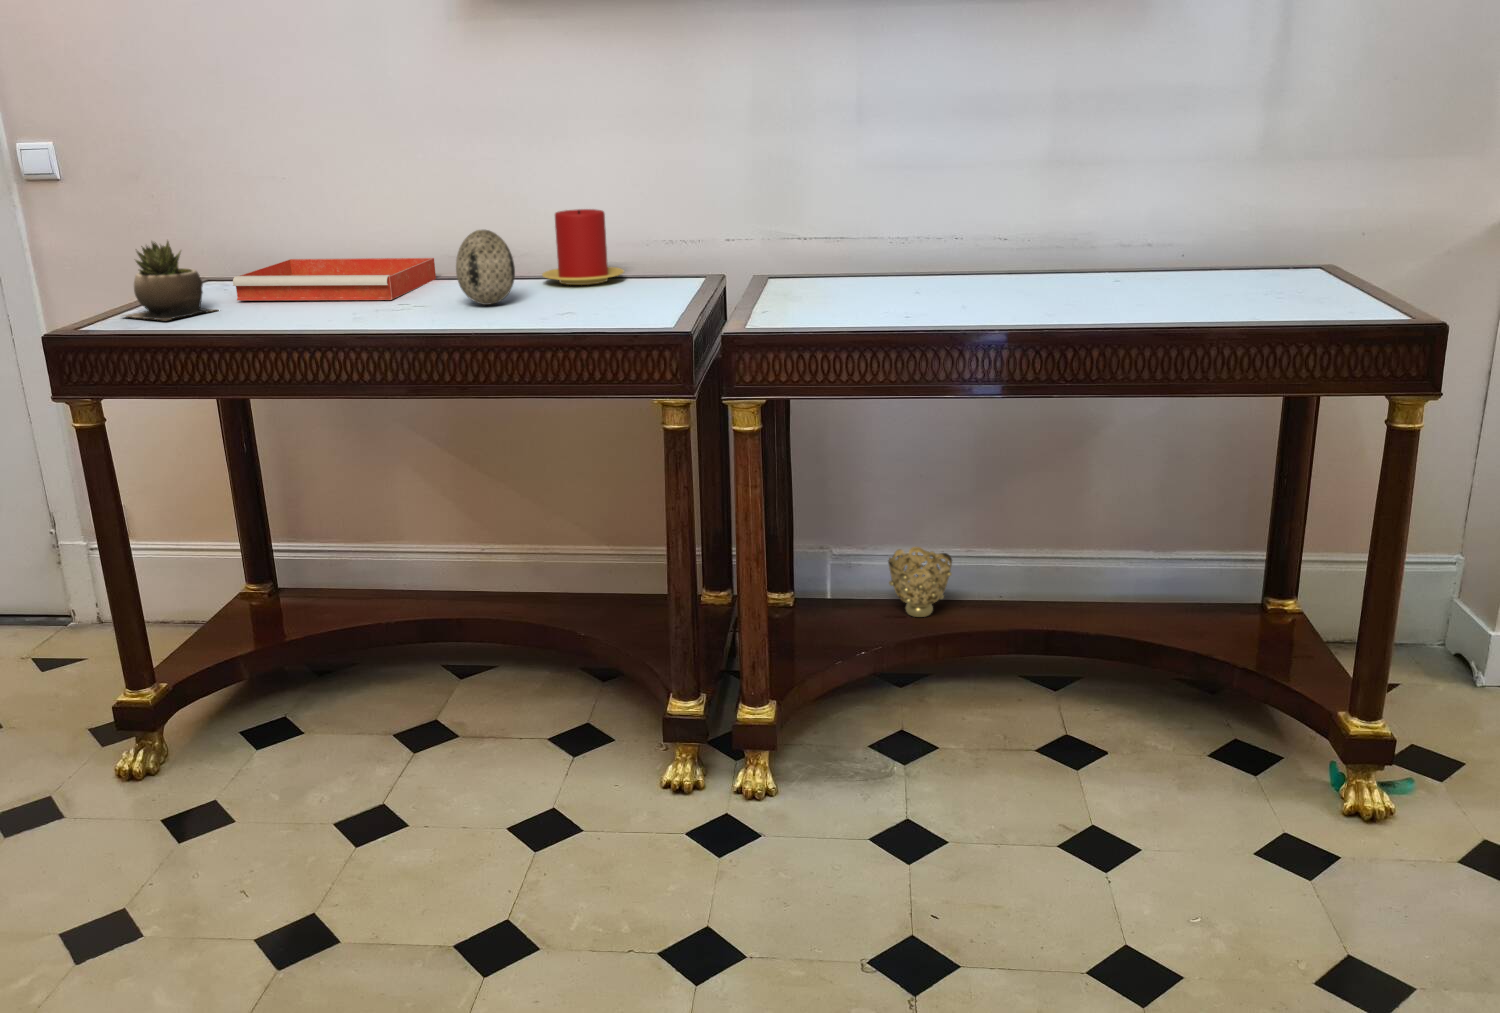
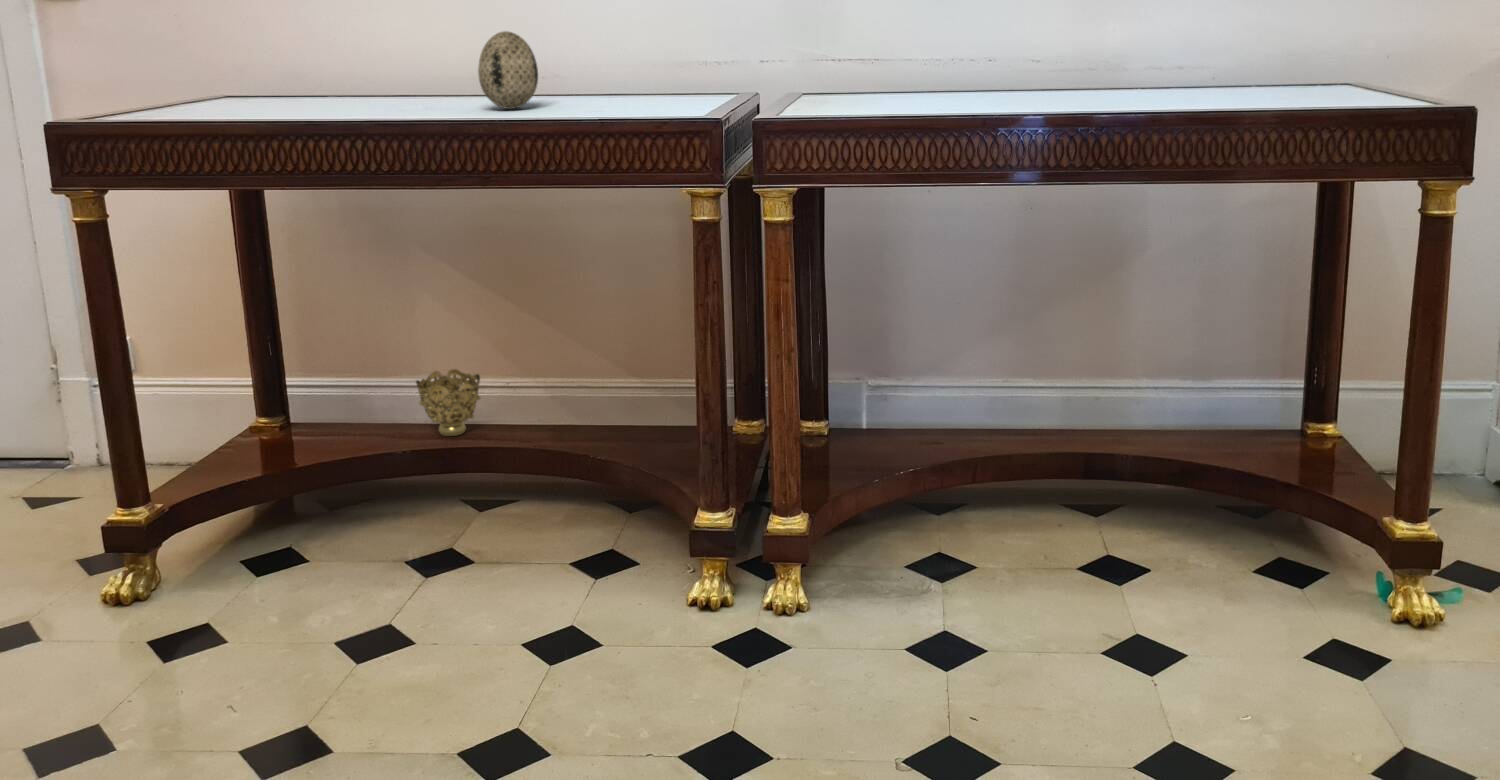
candle: present [542,209,624,285] -> none [563,22,647,97]
succulent plant: present [124,241,218,320] -> none [133,43,236,122]
tray: present [233,258,436,300] -> none [248,76,453,111]
decorative bowl: present [888,547,952,617] -> present [416,369,481,436]

